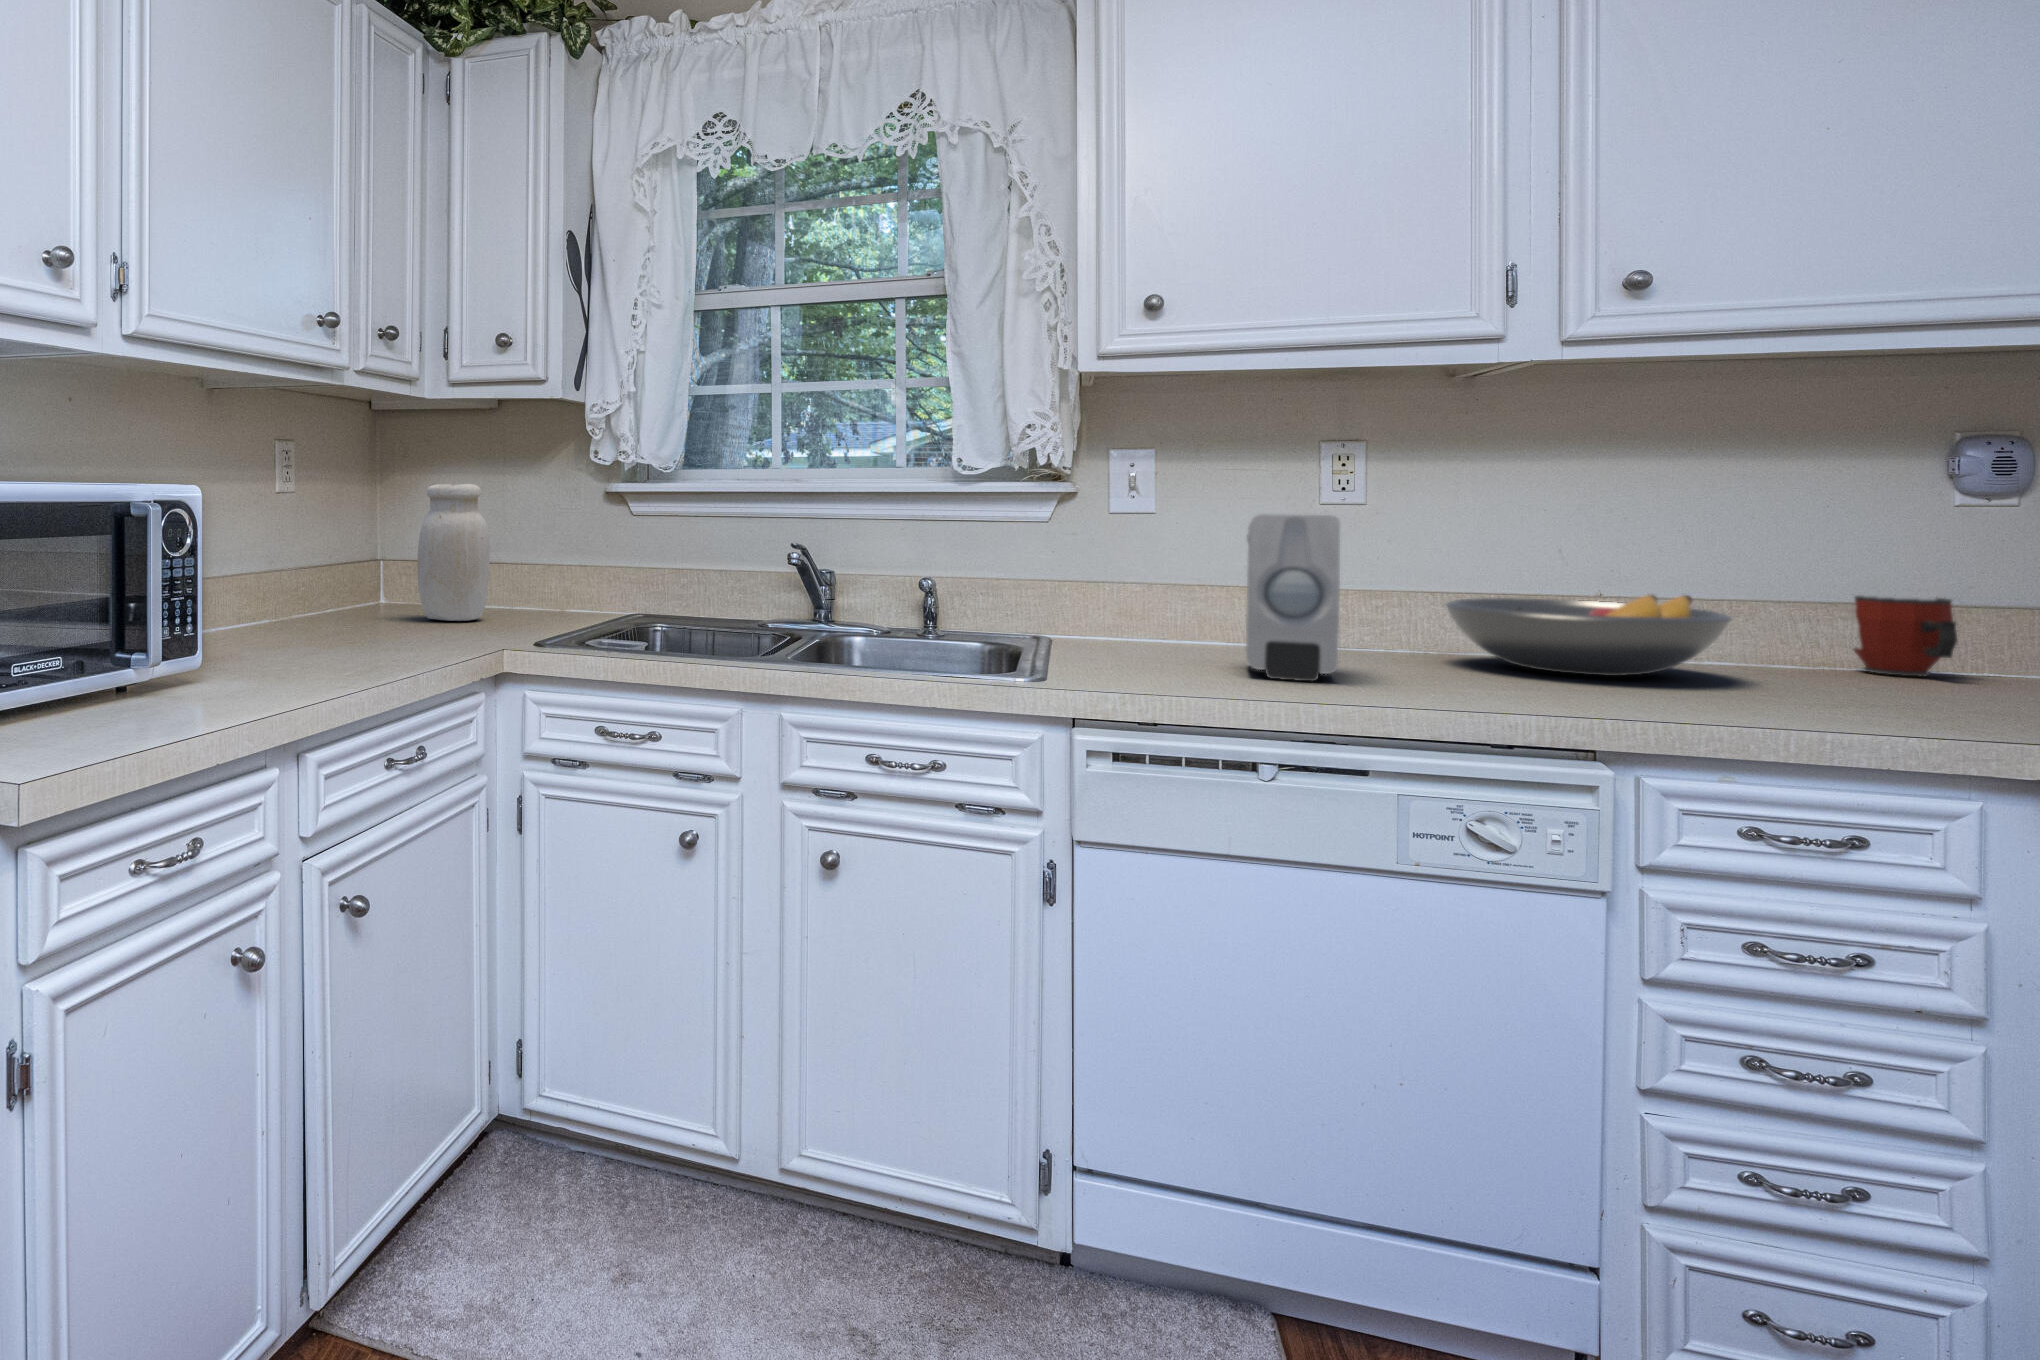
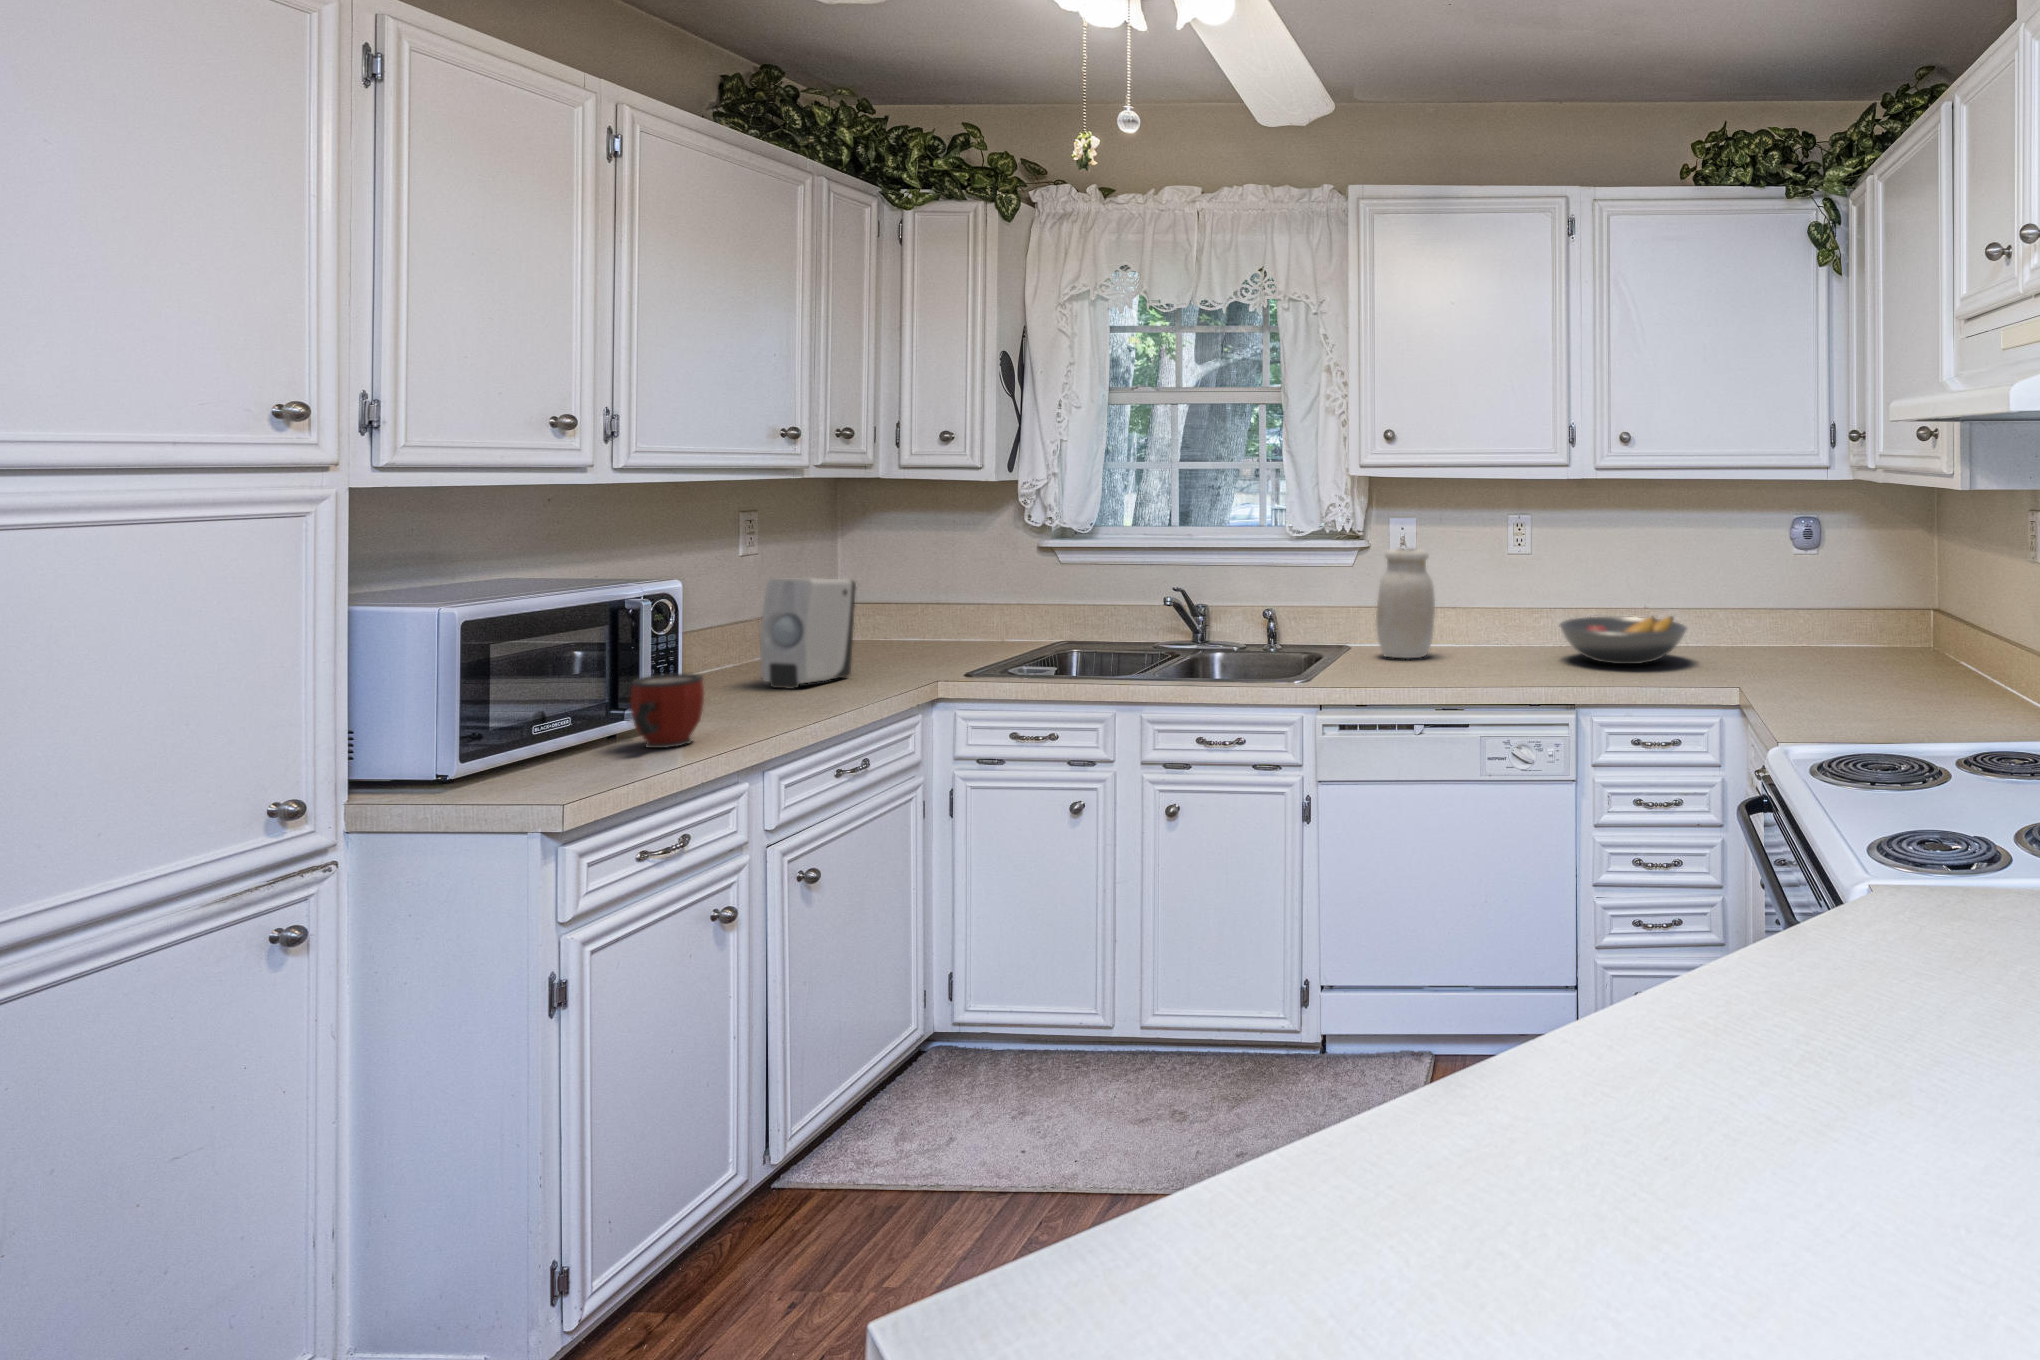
jar: present [417,484,490,621] -> present [1376,548,1435,658]
soap dispenser: present [1246,514,1340,681] -> present [760,578,856,689]
mug: present [1853,596,1957,677] -> present [631,674,704,748]

